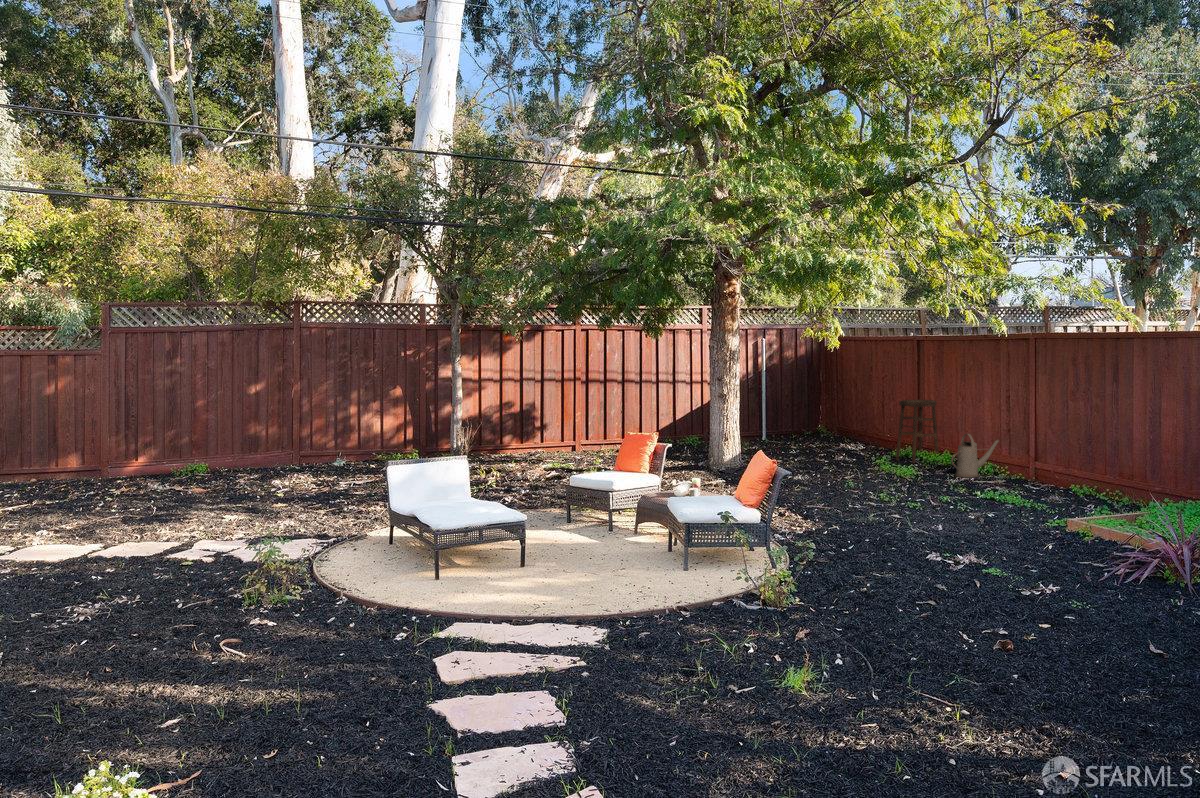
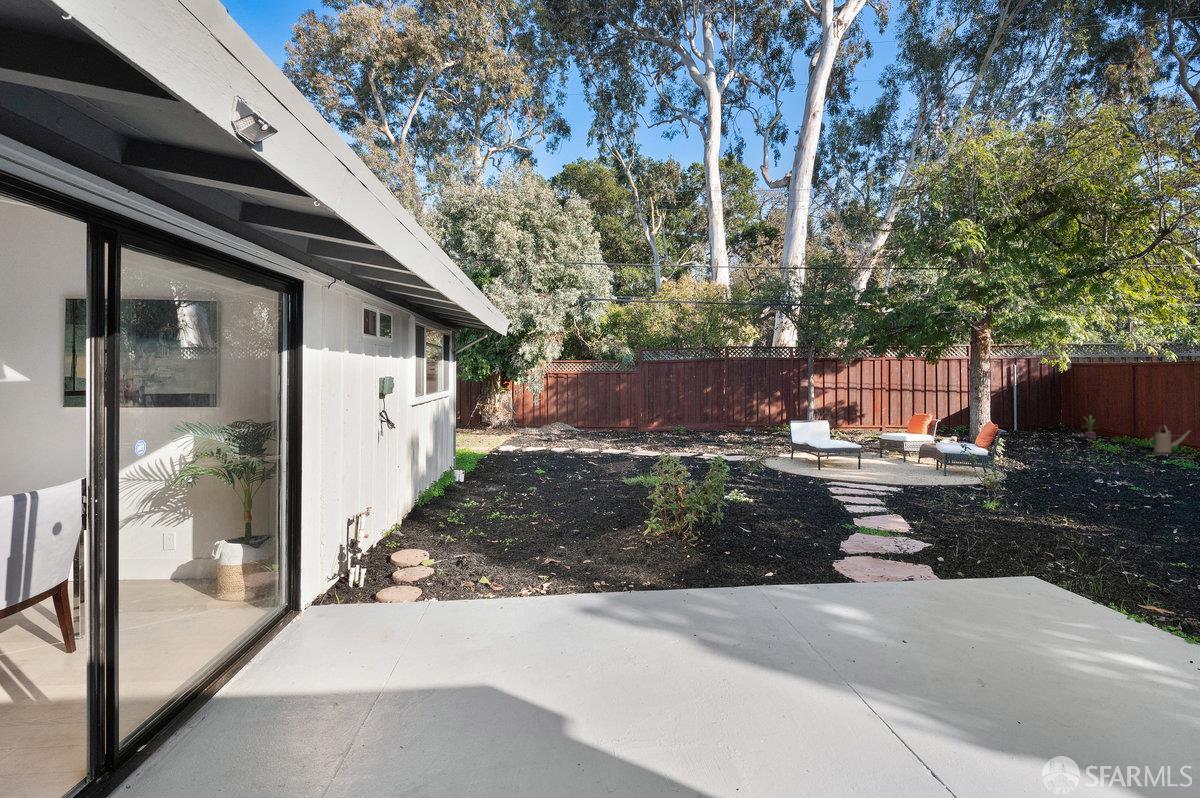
stool: present [896,400,938,463] -> none [1112,404,1147,445]
decorative plant: none [844,416,883,452] -> present [1085,415,1096,439]

